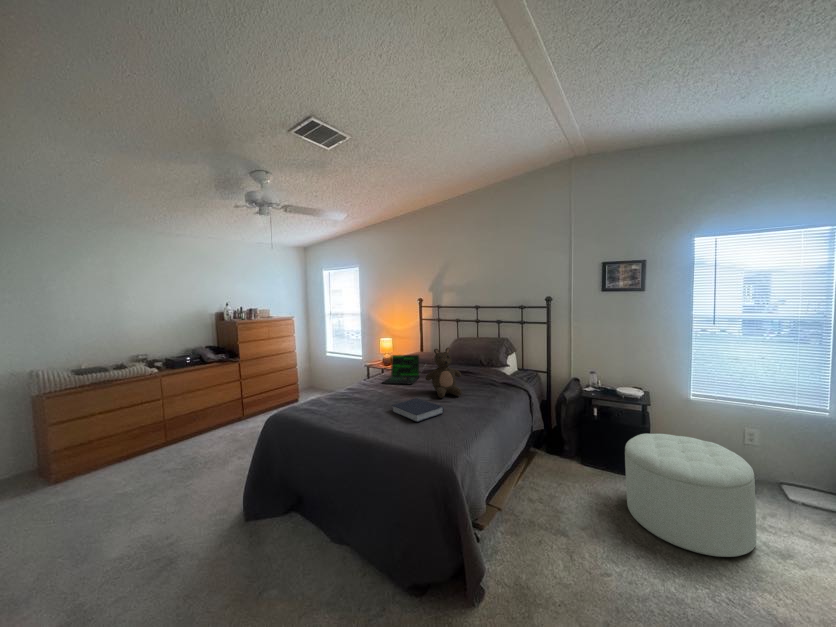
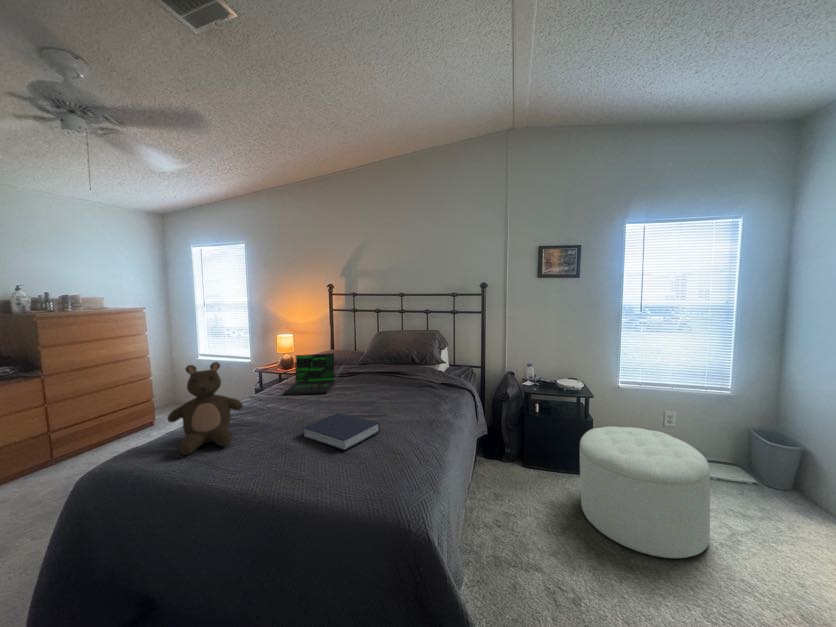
stuffed bear: present [426,348,462,398] -> present [168,362,243,455]

